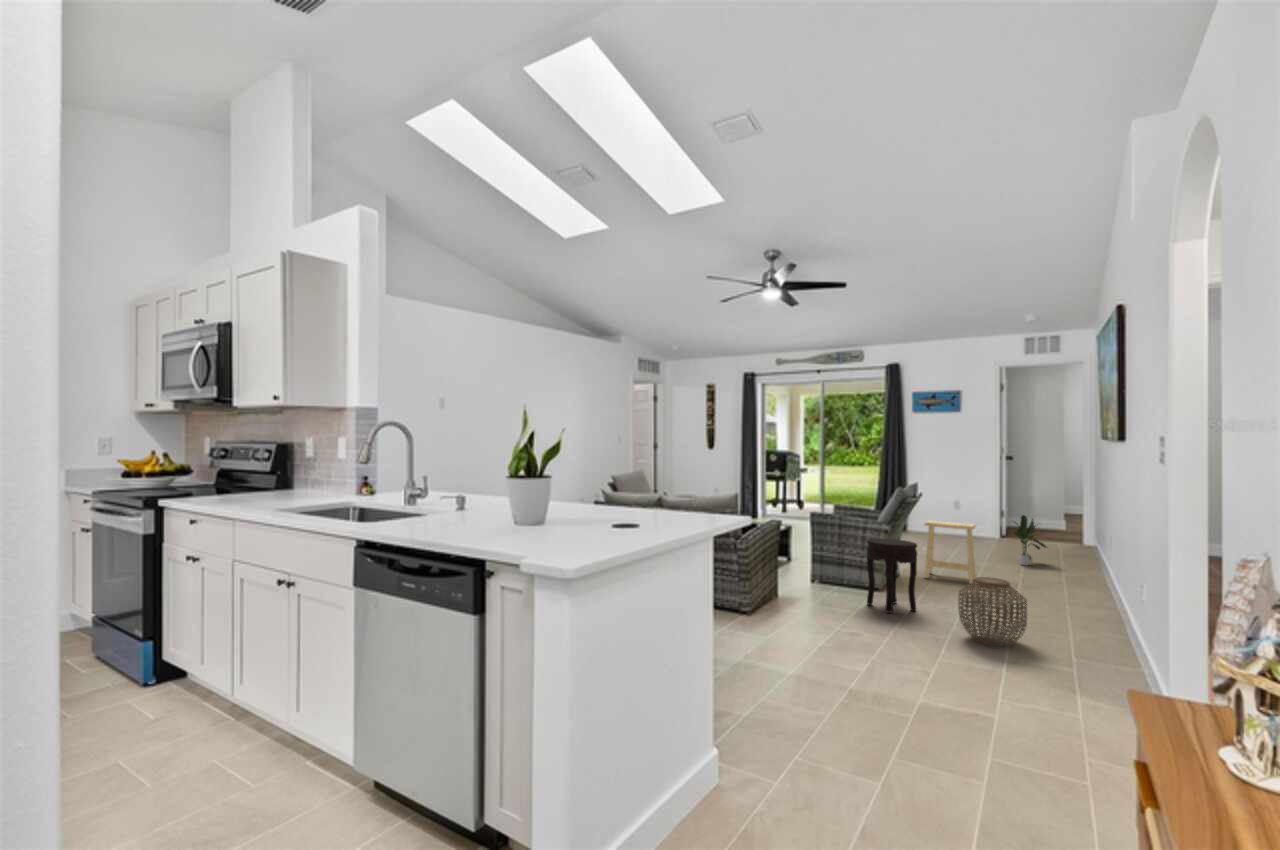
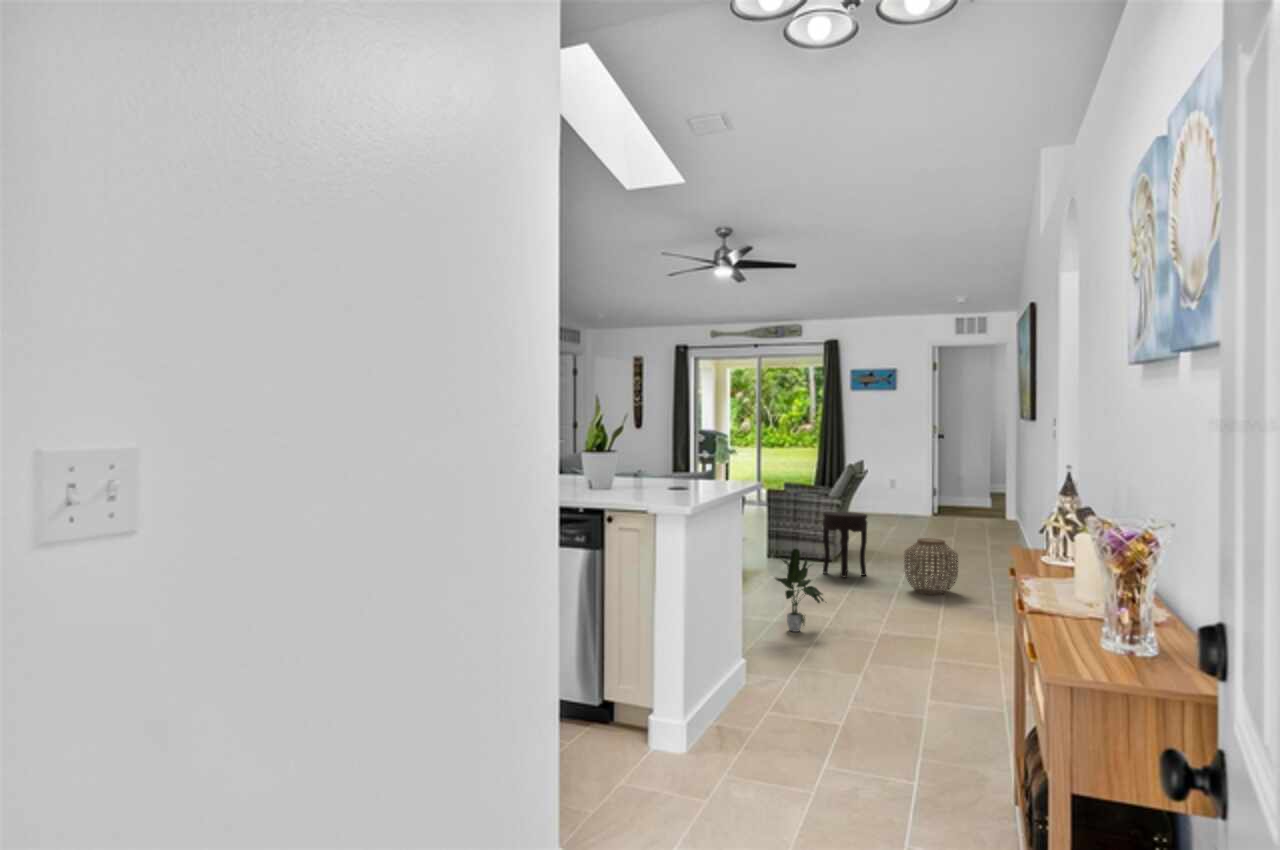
potted plant: present [1014,515,1048,566] -> present [775,549,824,632]
footstool: present [924,521,976,583] -> none [868,497,913,554]

